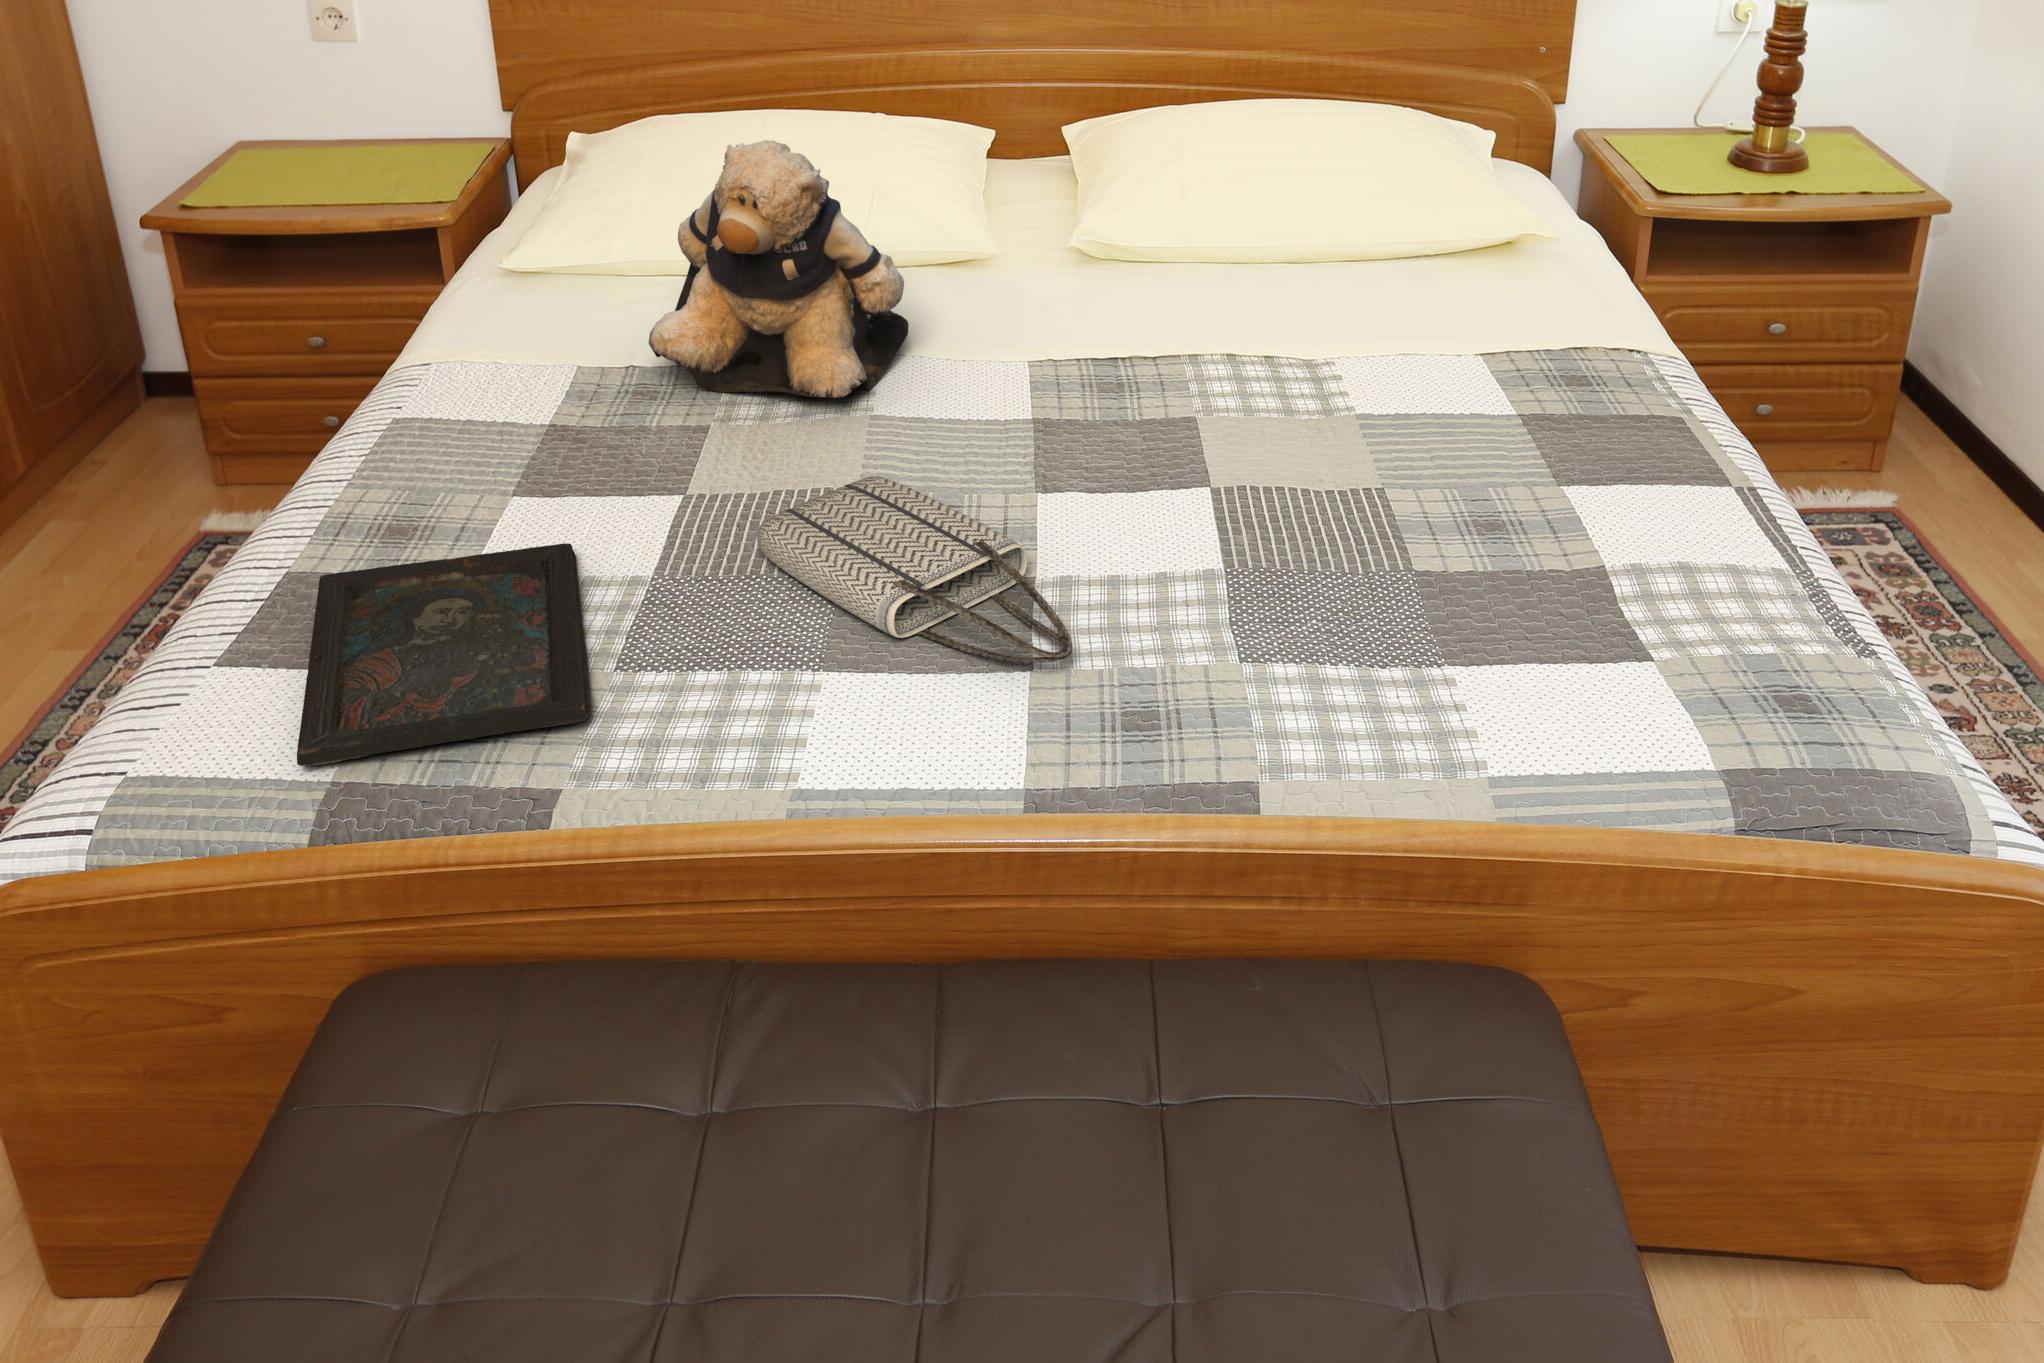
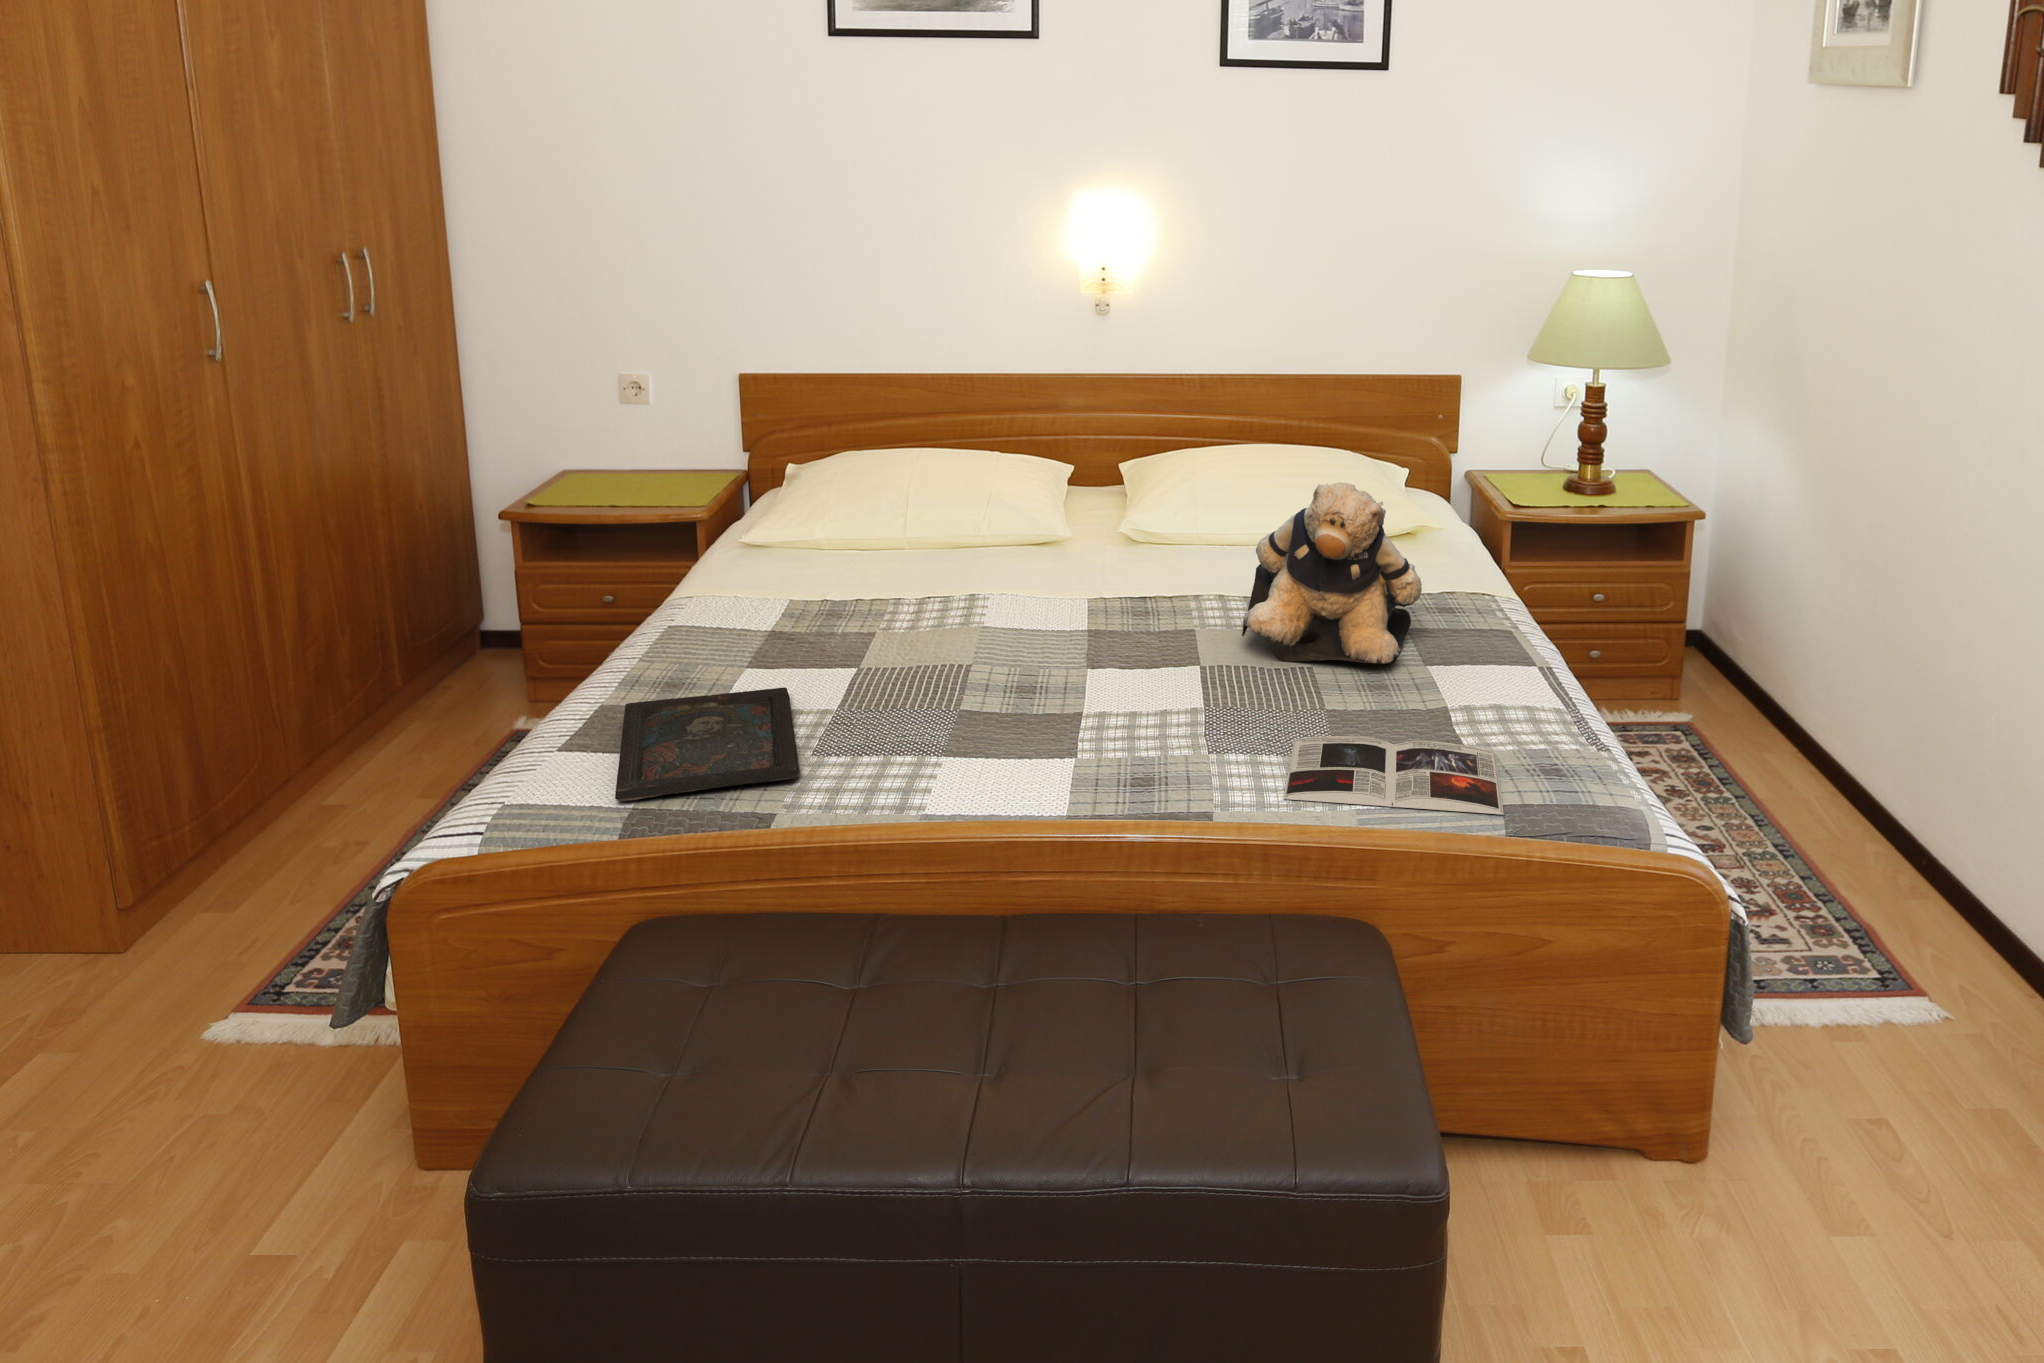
teddy bear: present [649,140,909,398] -> present [1242,482,1422,664]
tote bag: present [757,477,1072,663] -> none [906,652,1102,749]
magazine: none [1370,632,1734,788] -> present [1284,736,1504,815]

